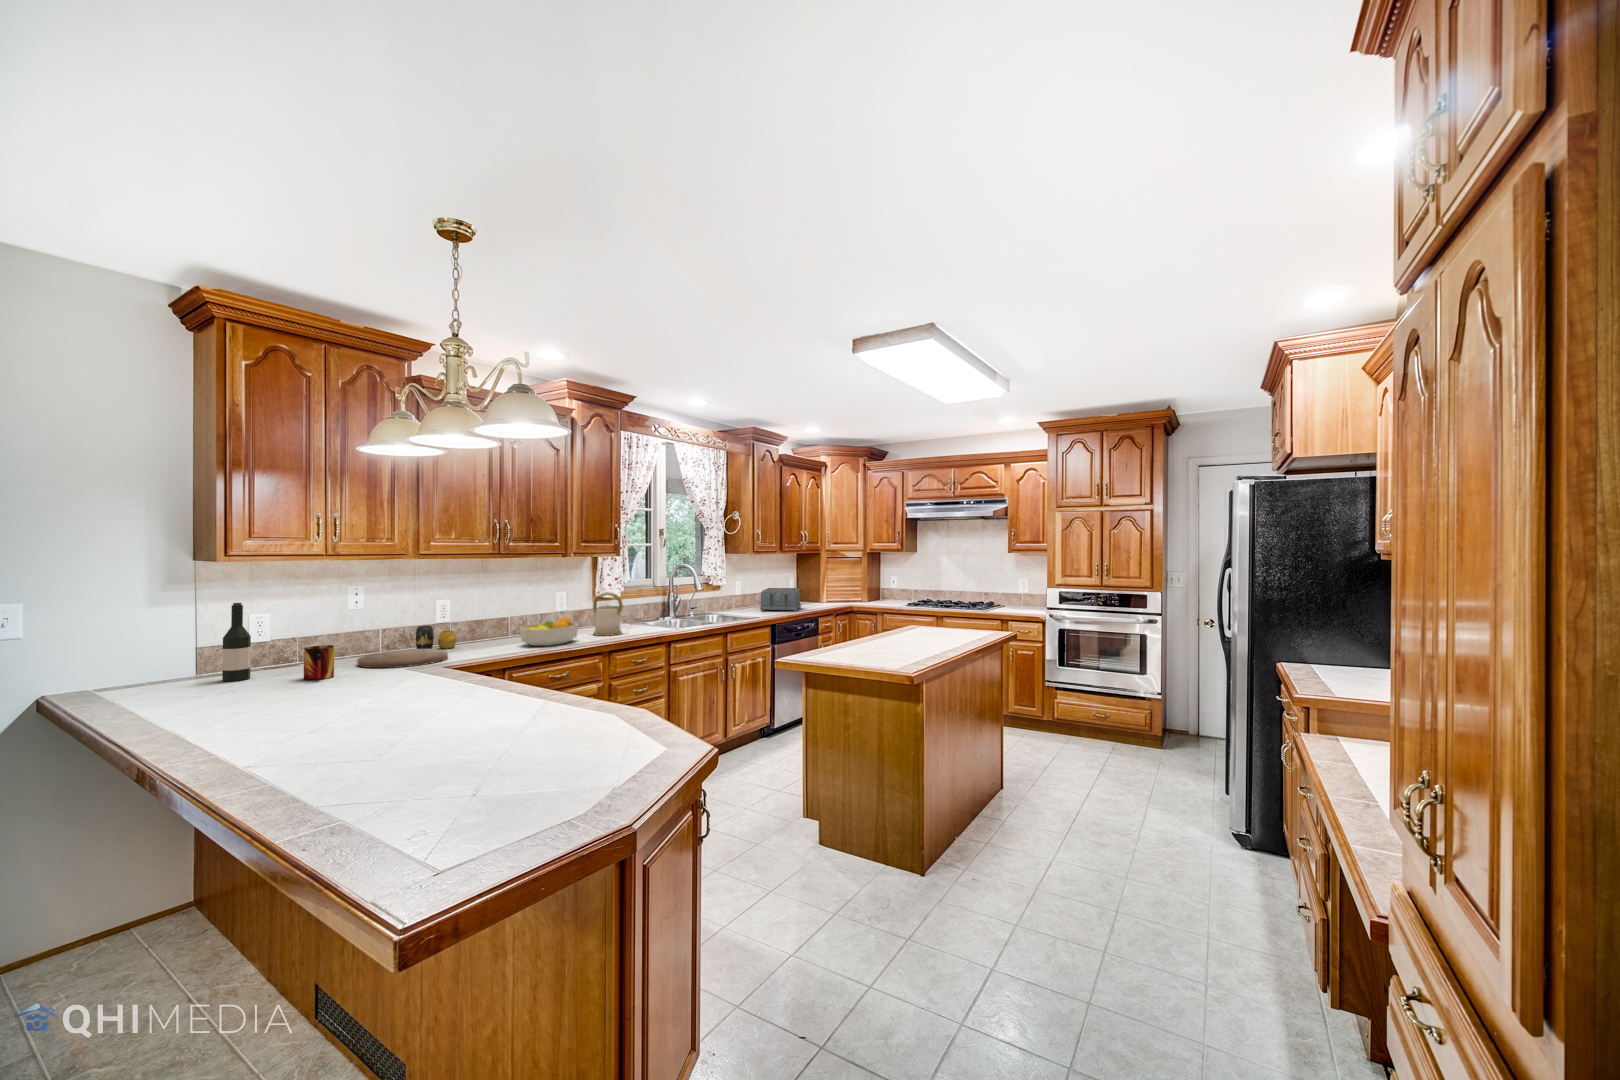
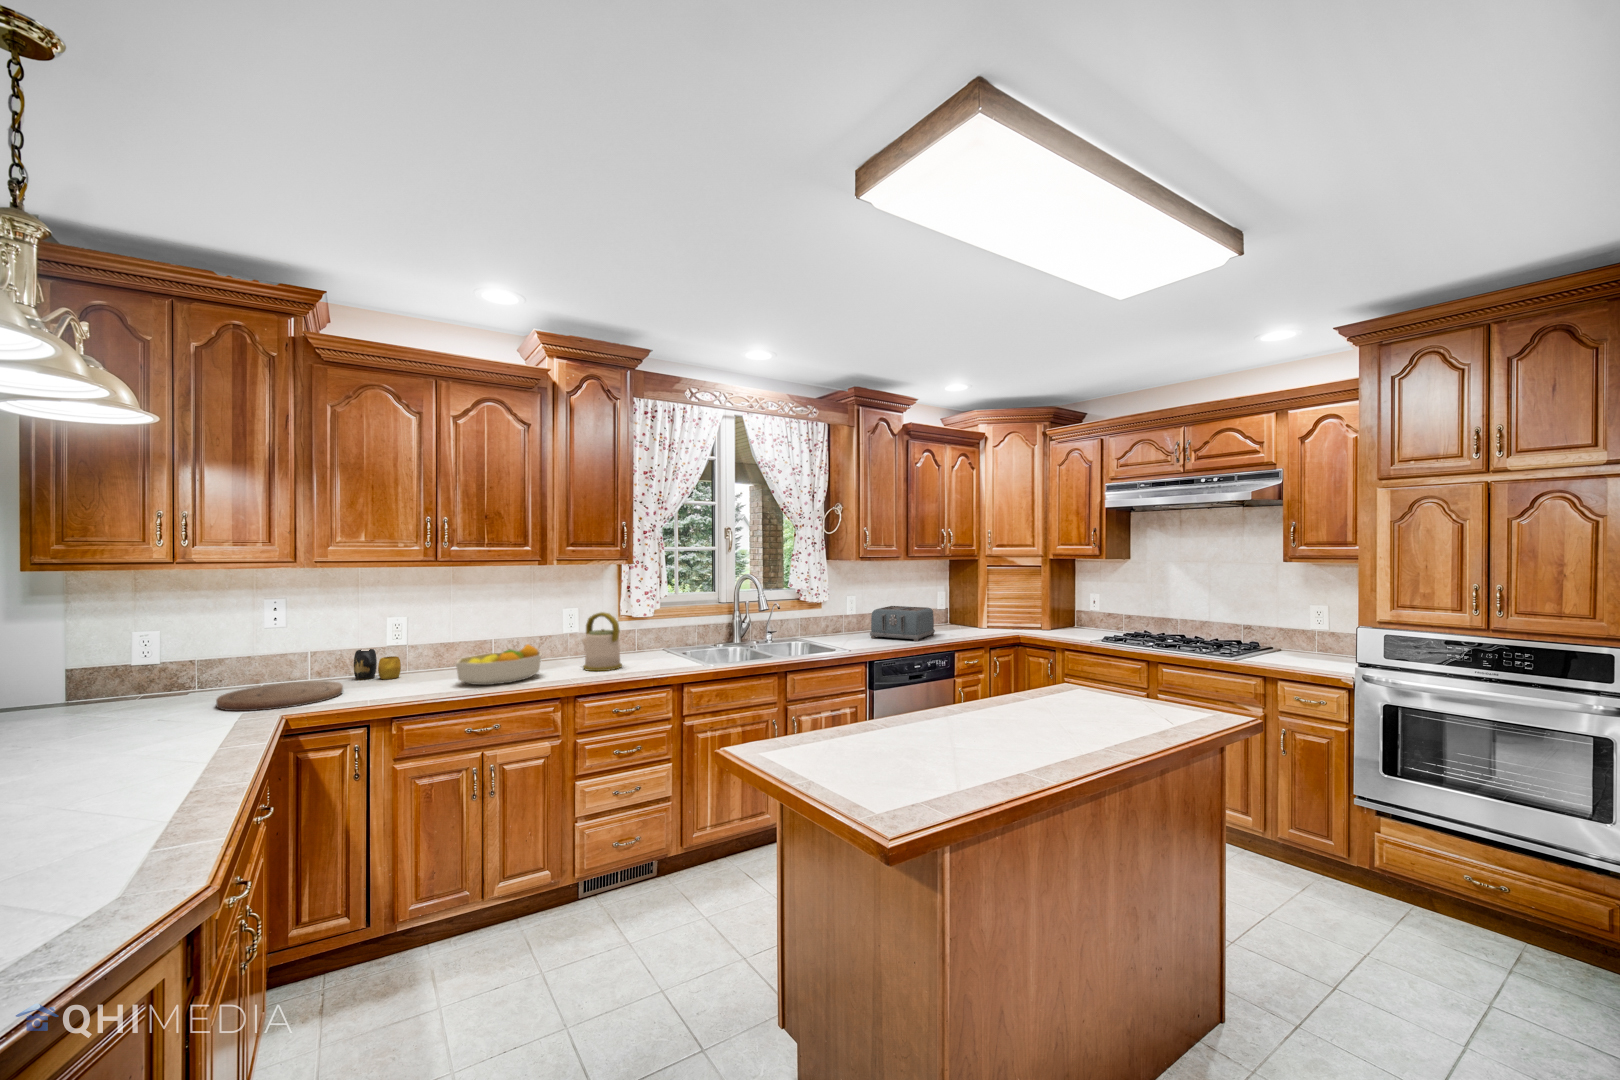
wine bottle: present [222,603,251,682] -> none [48,622,85,717]
mug: present [304,645,334,680] -> none [94,680,146,726]

